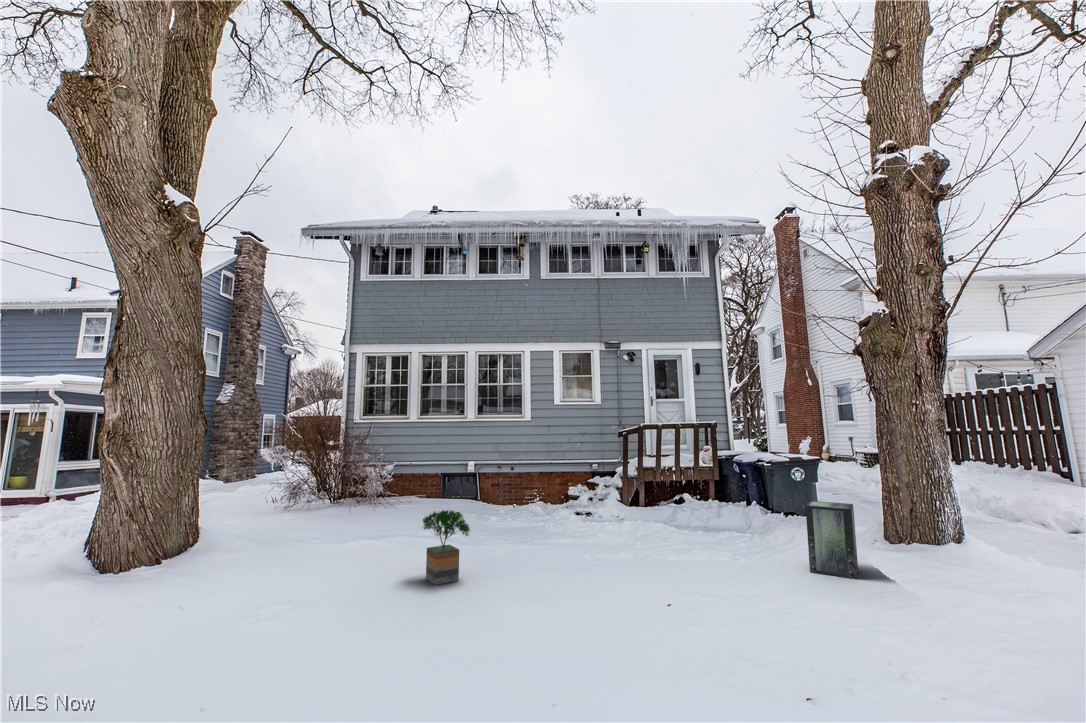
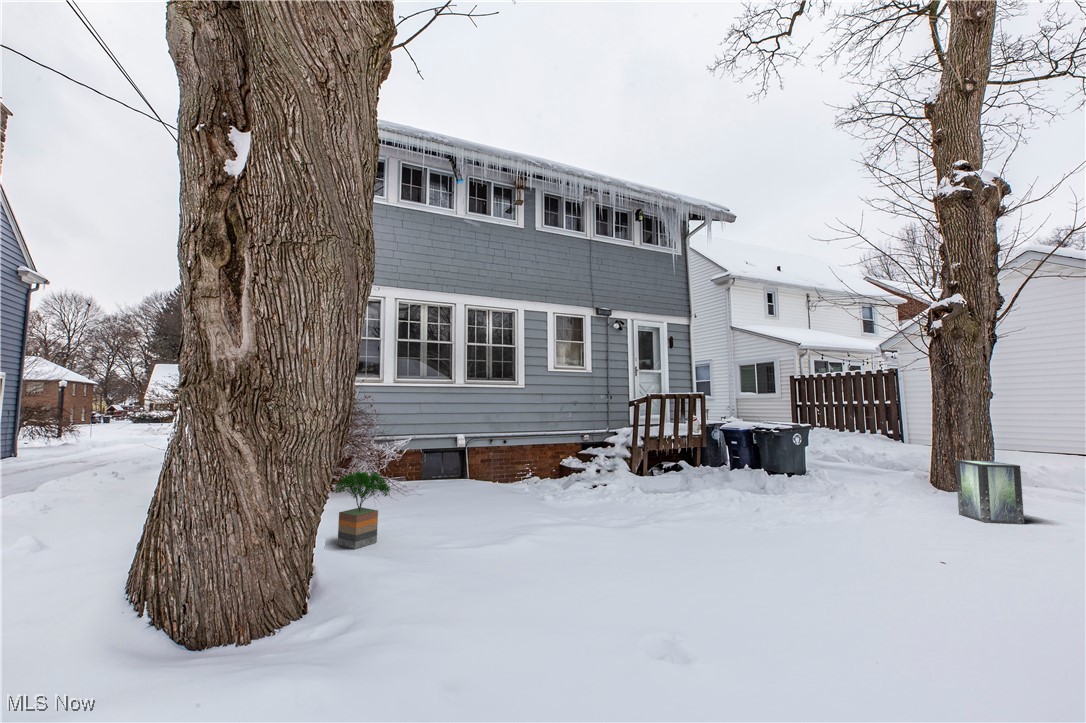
potted tree: present [423,510,470,585] -> present [335,472,390,549]

